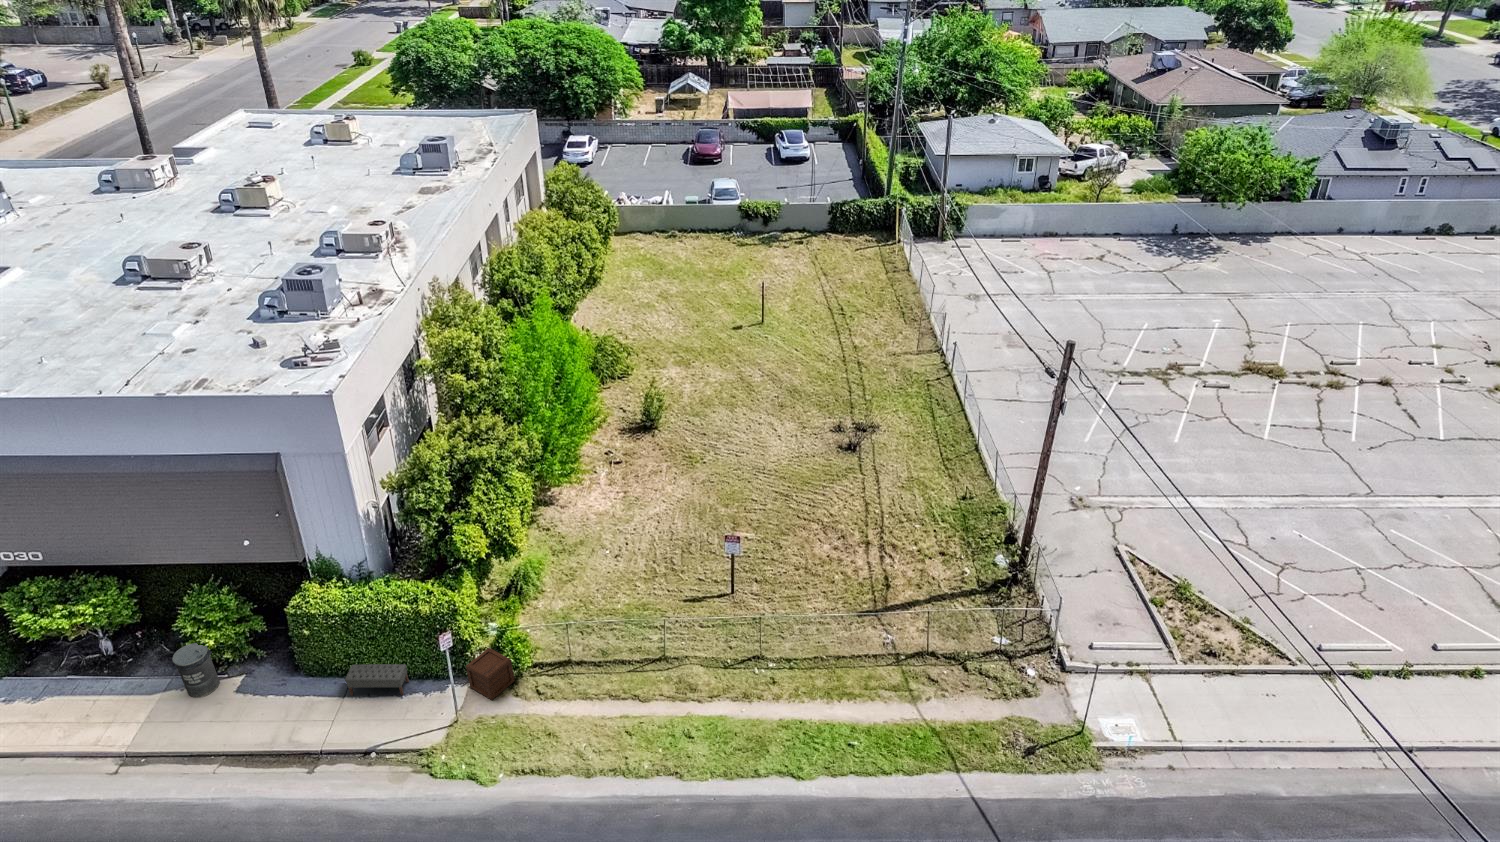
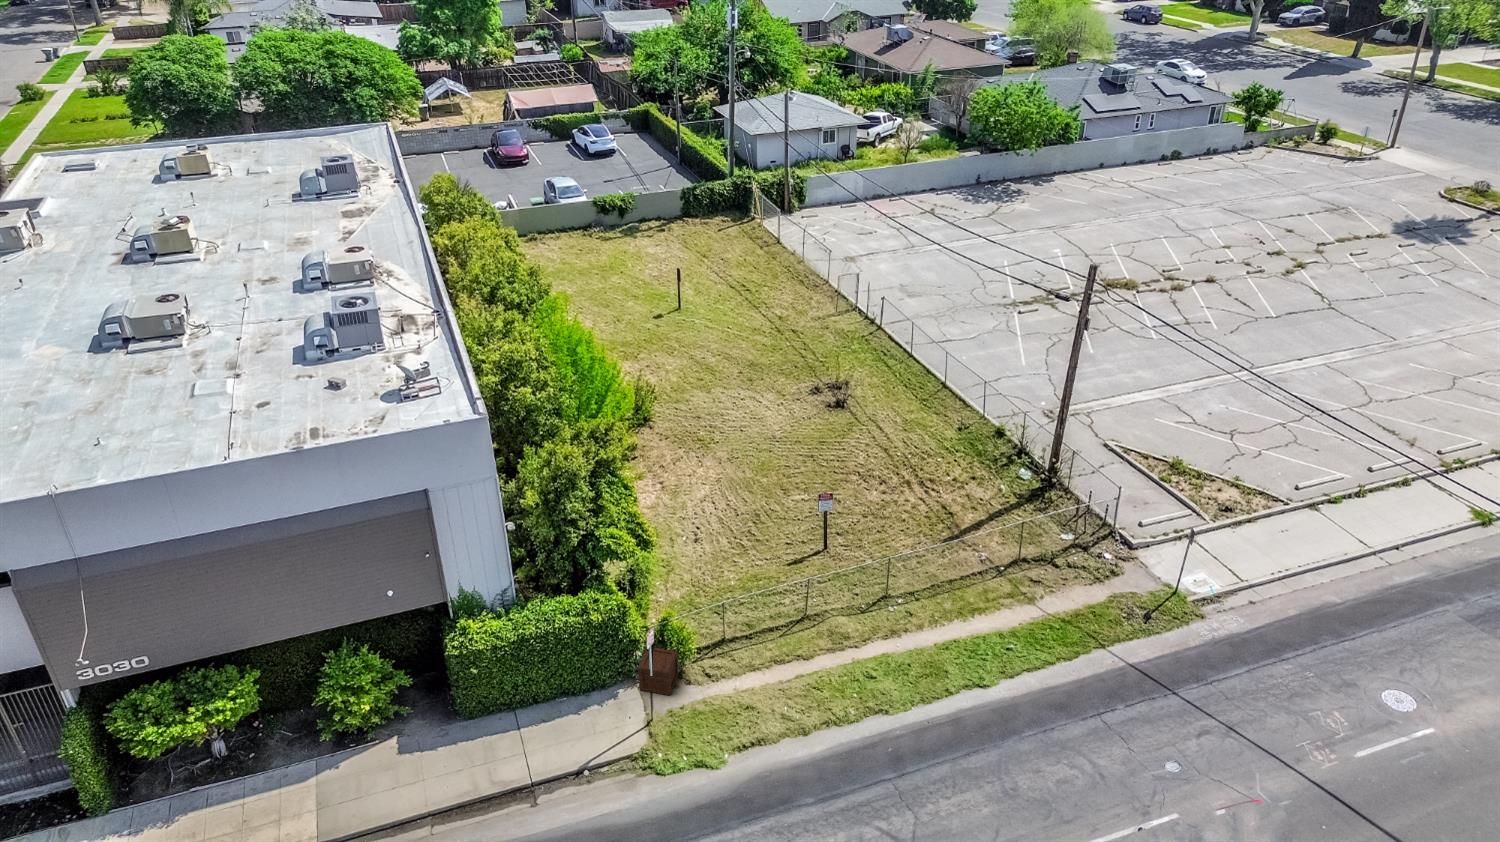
trash can: present [172,643,220,697] -> none [320,716,367,777]
bench: present [345,664,409,696] -> none [515,683,577,729]

